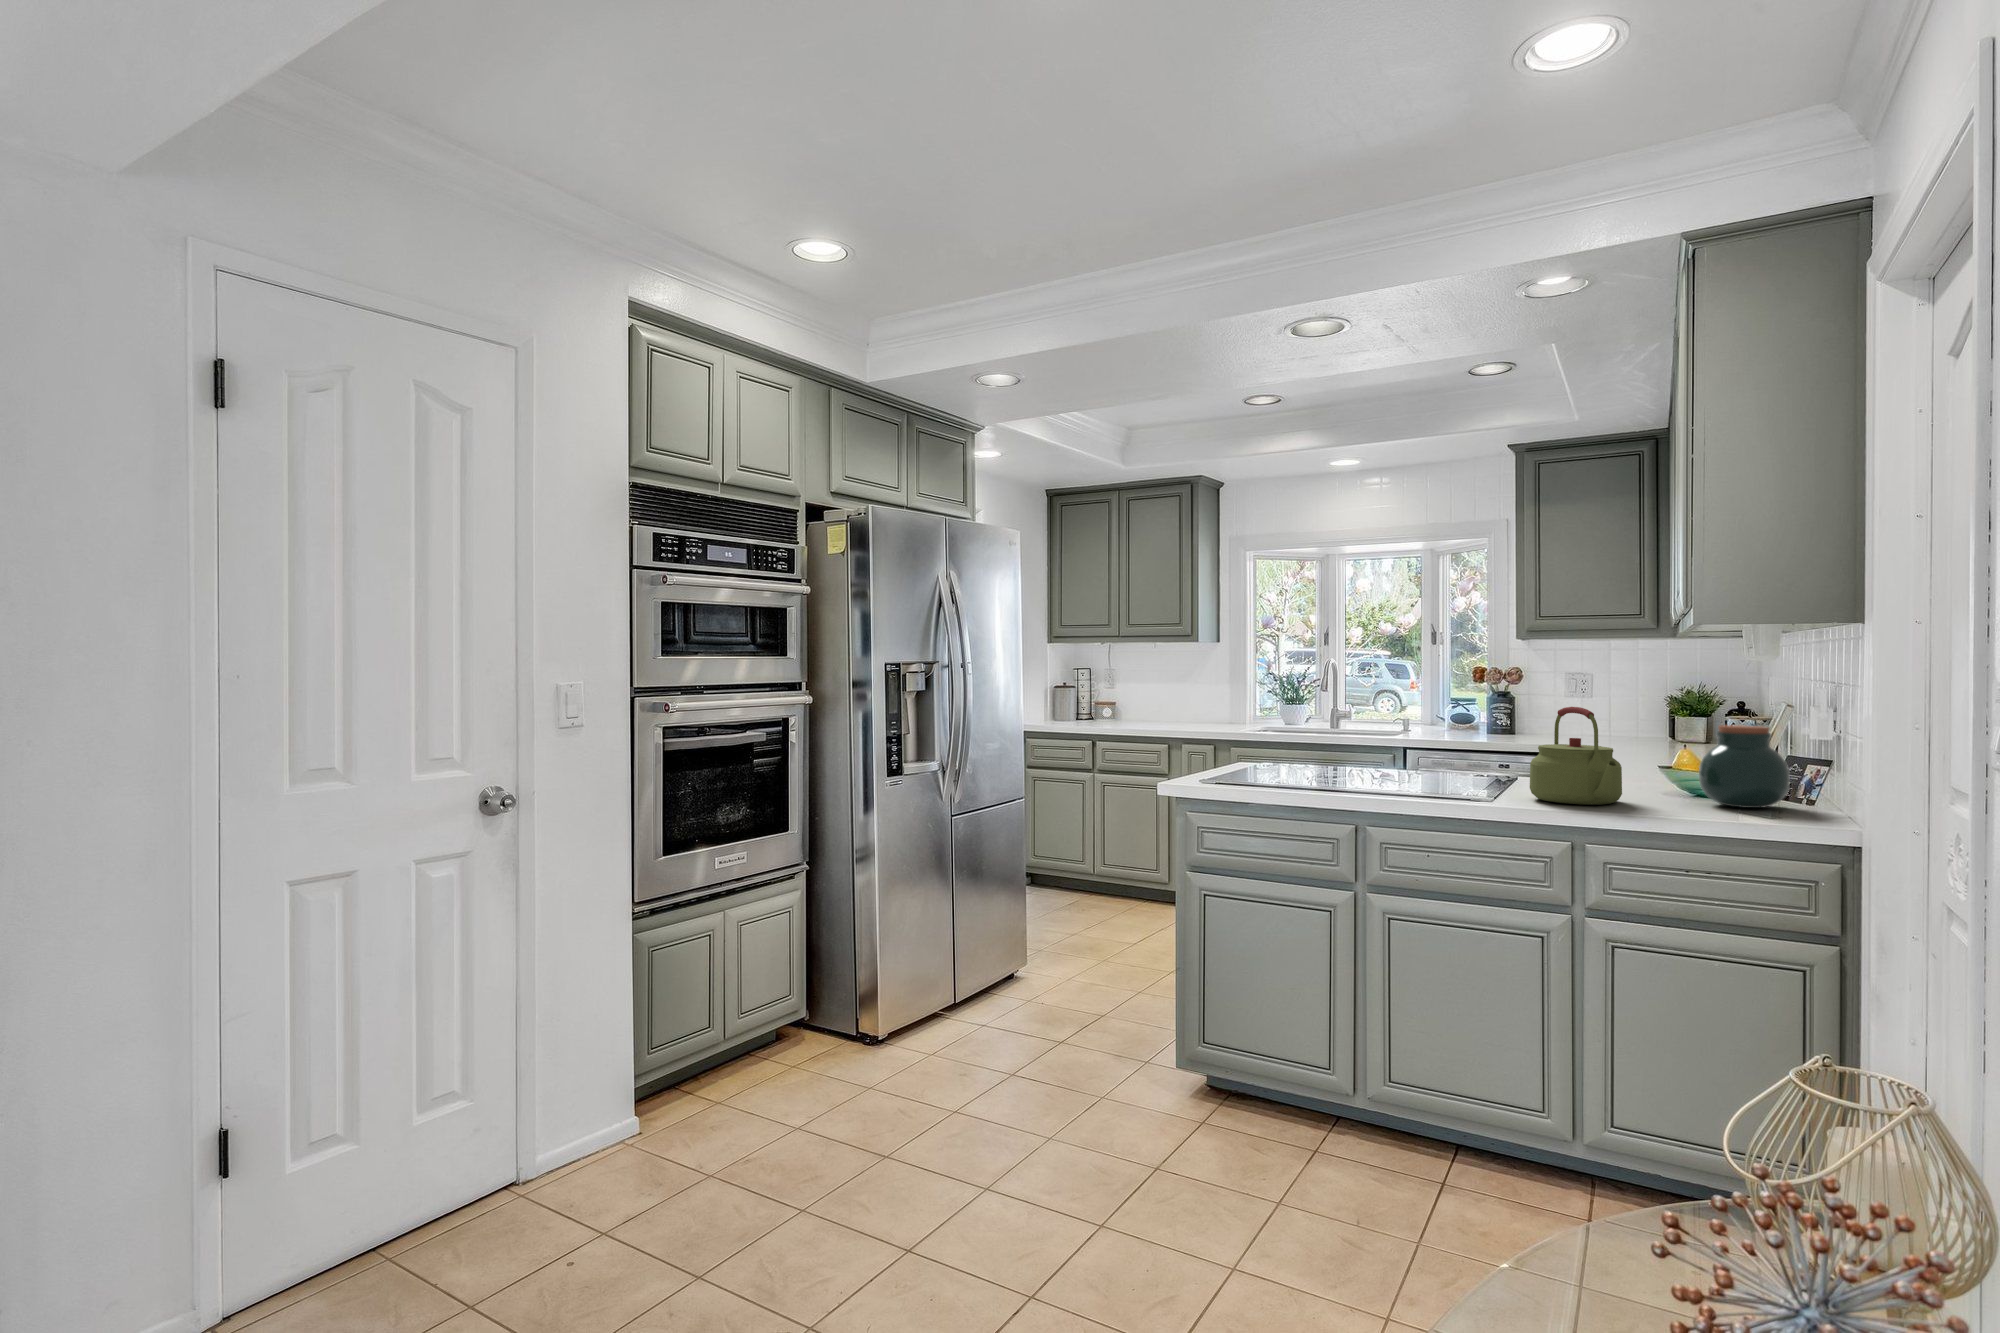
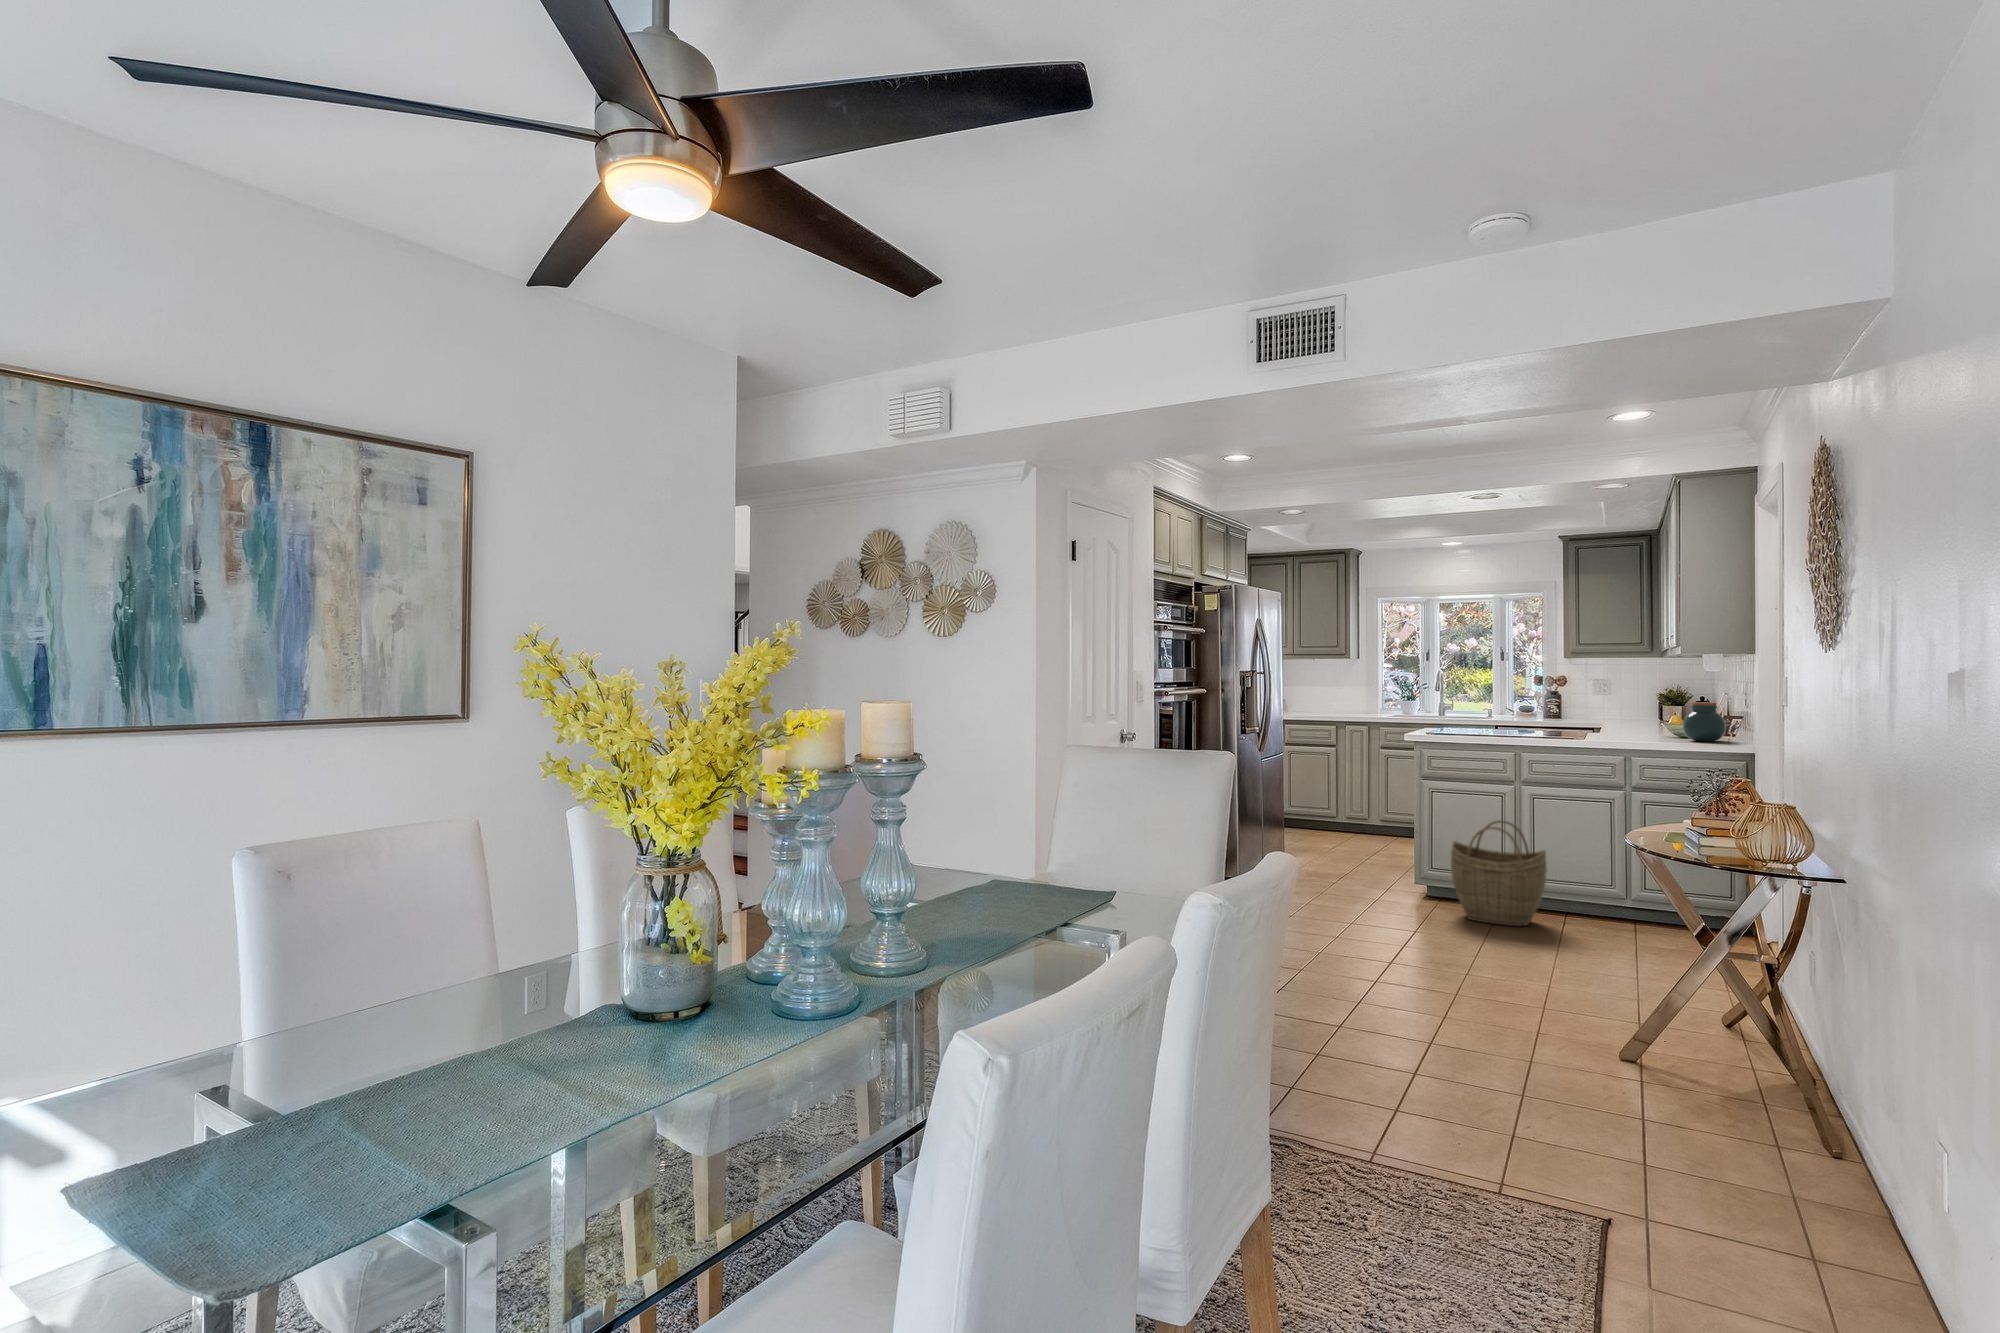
kettle: present [1530,707,1622,805] -> none [1599,694,1646,741]
woven basket: none [1216,963,1402,1204] -> present [1451,820,1547,926]

